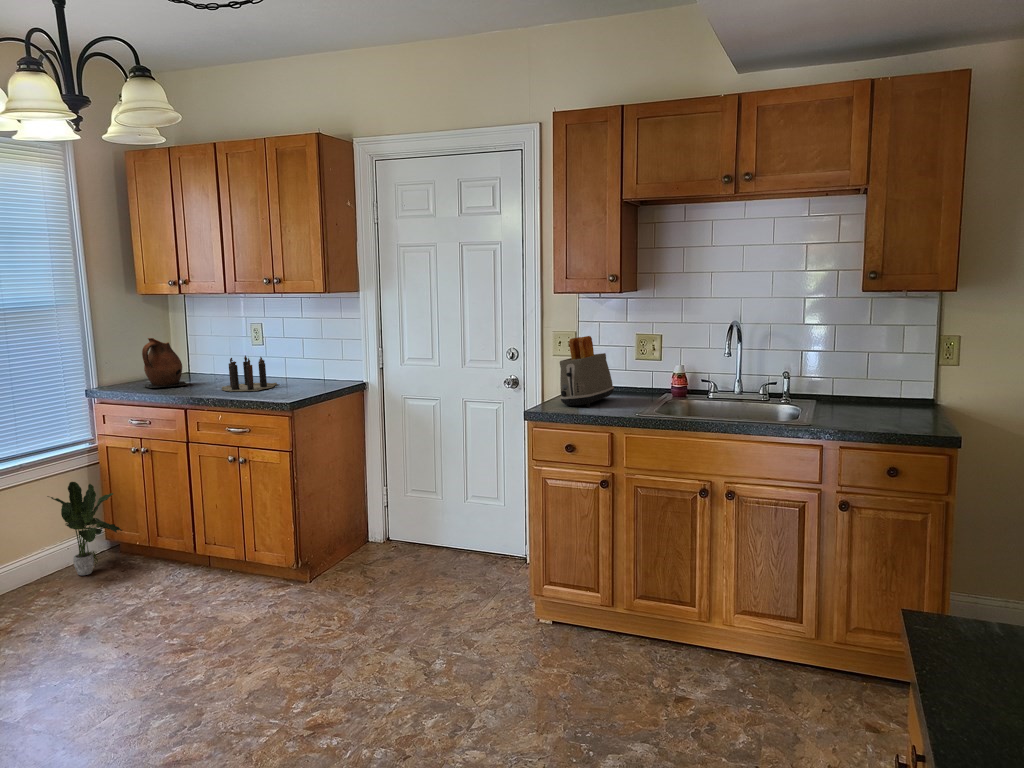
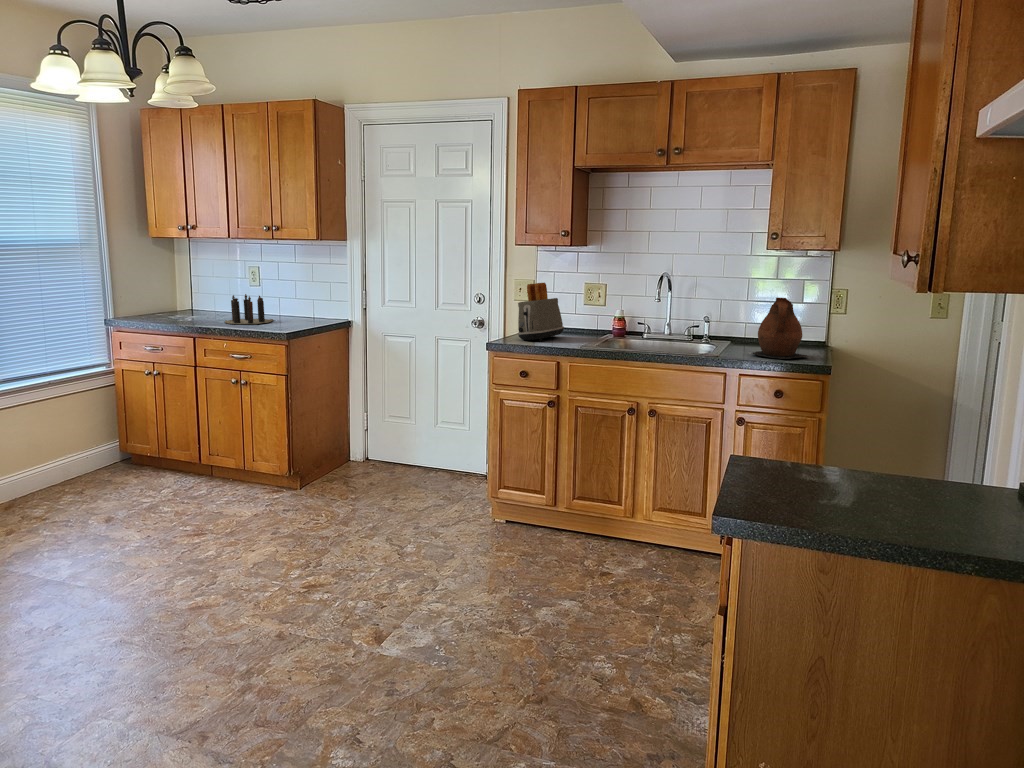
ceramic pitcher: present [142,338,187,388] -> present [752,298,808,359]
potted plant: present [47,482,122,576] -> none [70,398,136,480]

